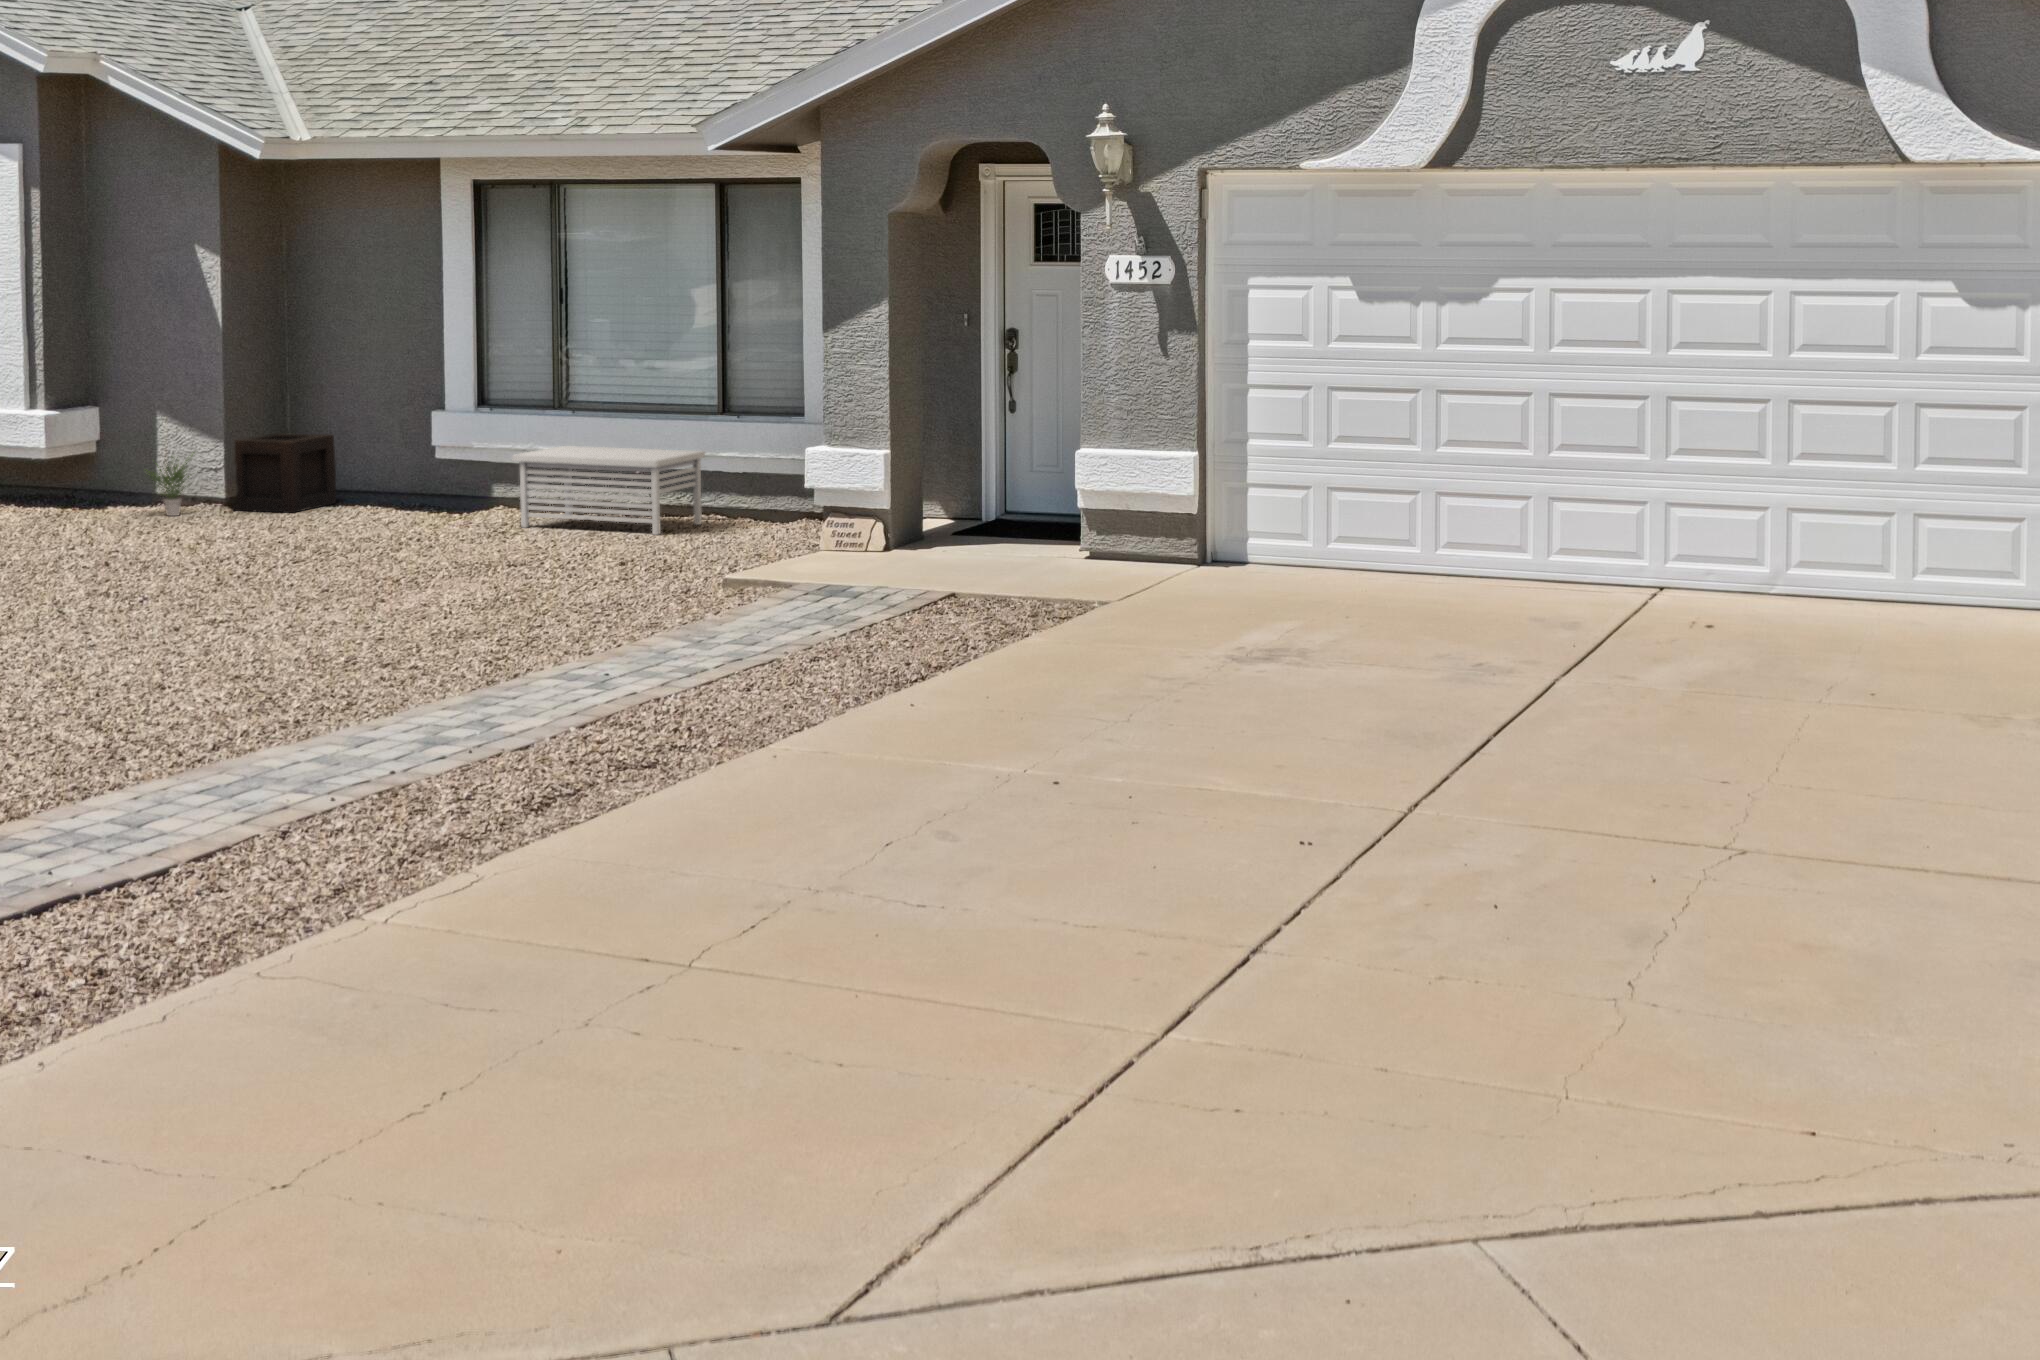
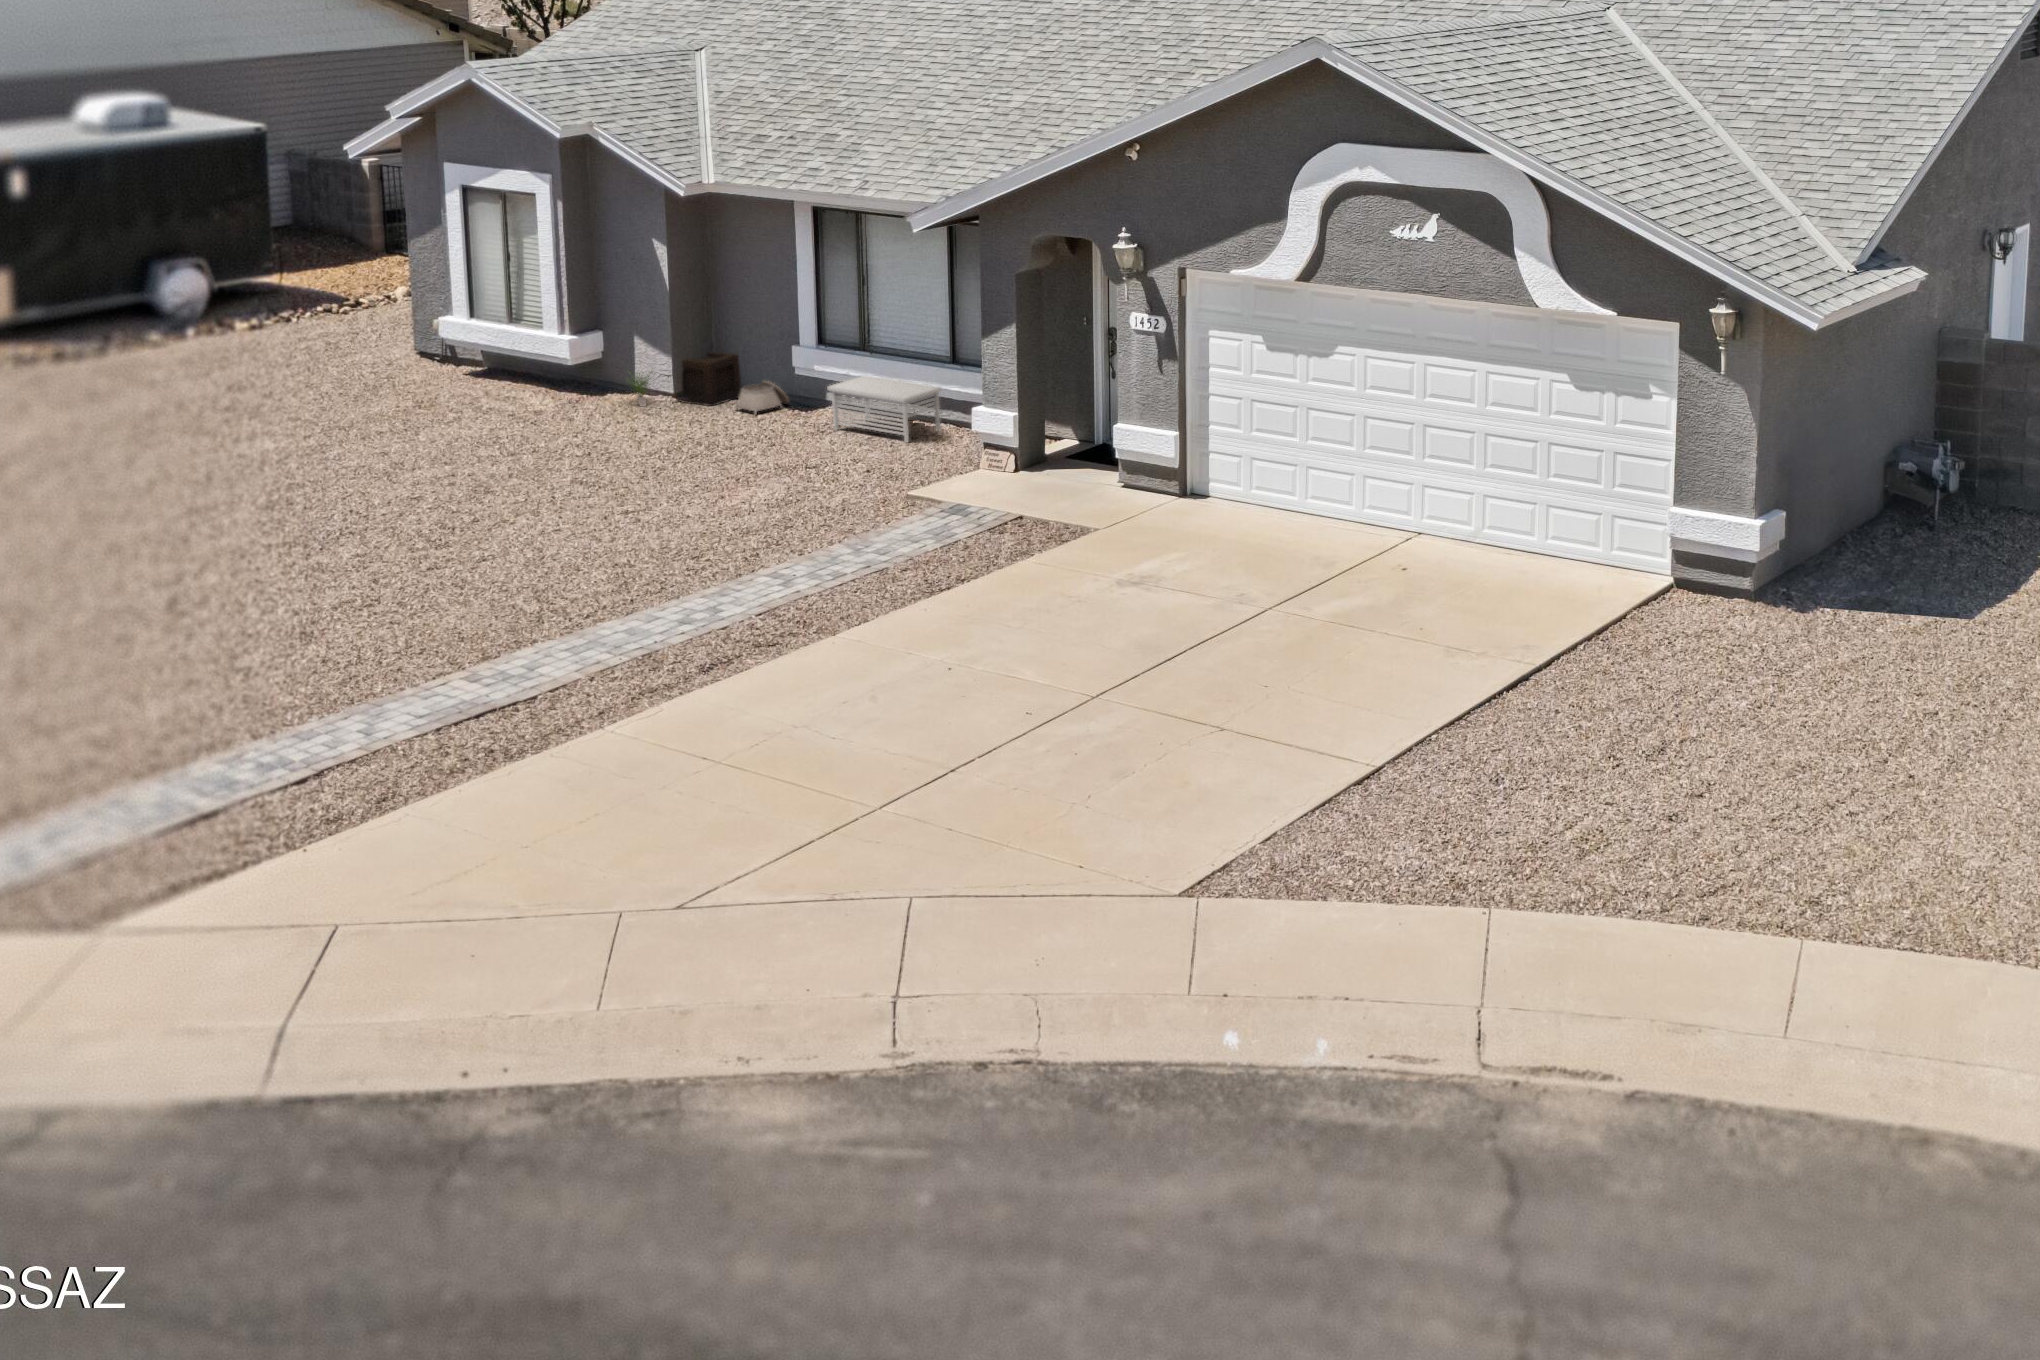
basket: none [335,468,425,518] -> present [736,381,789,415]

